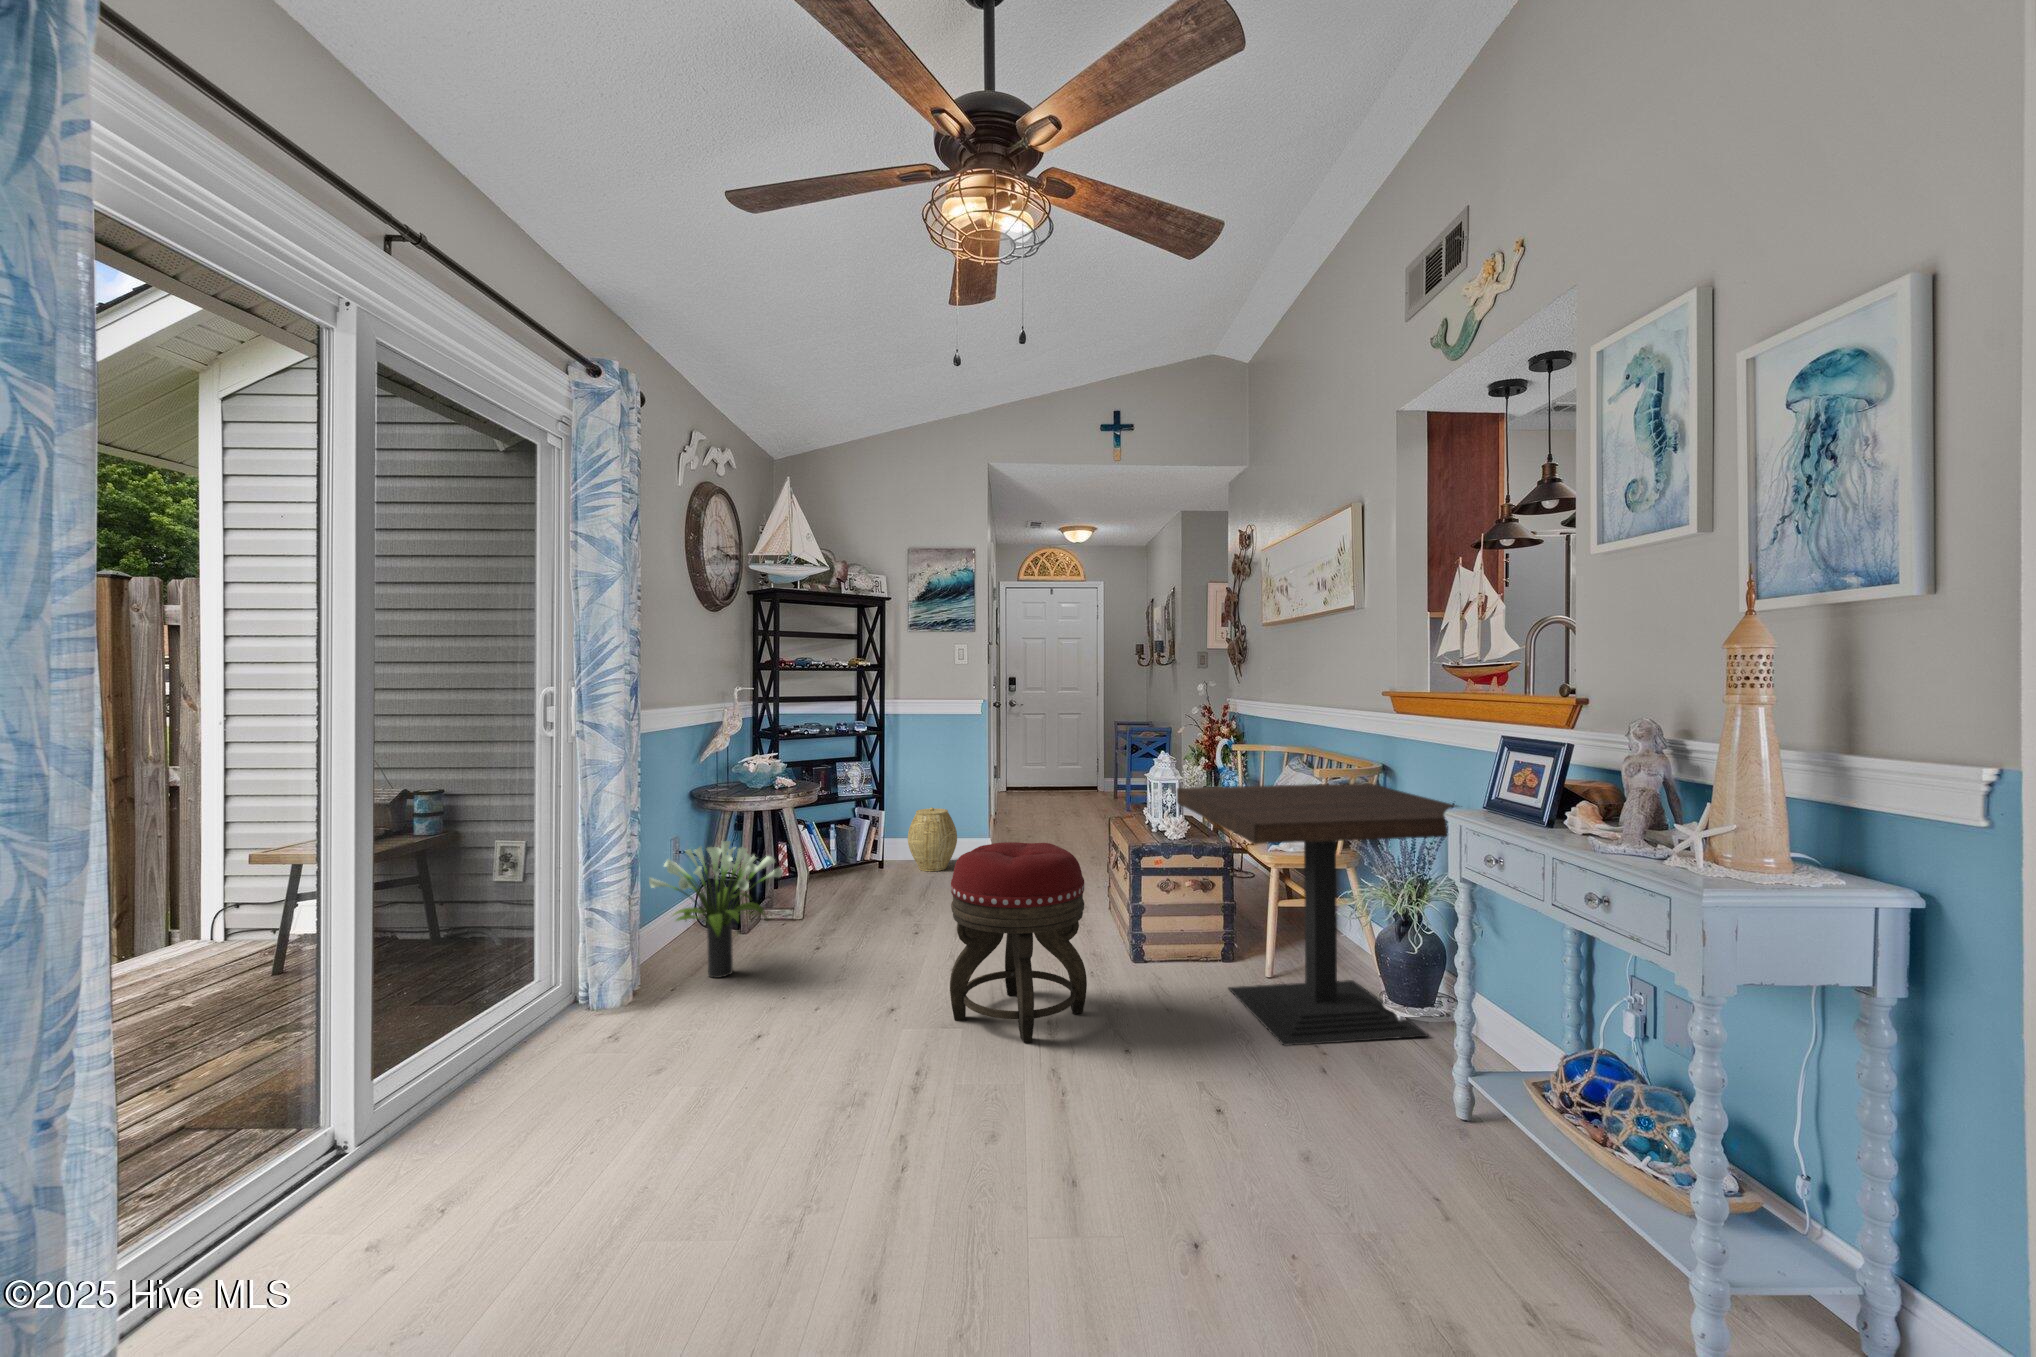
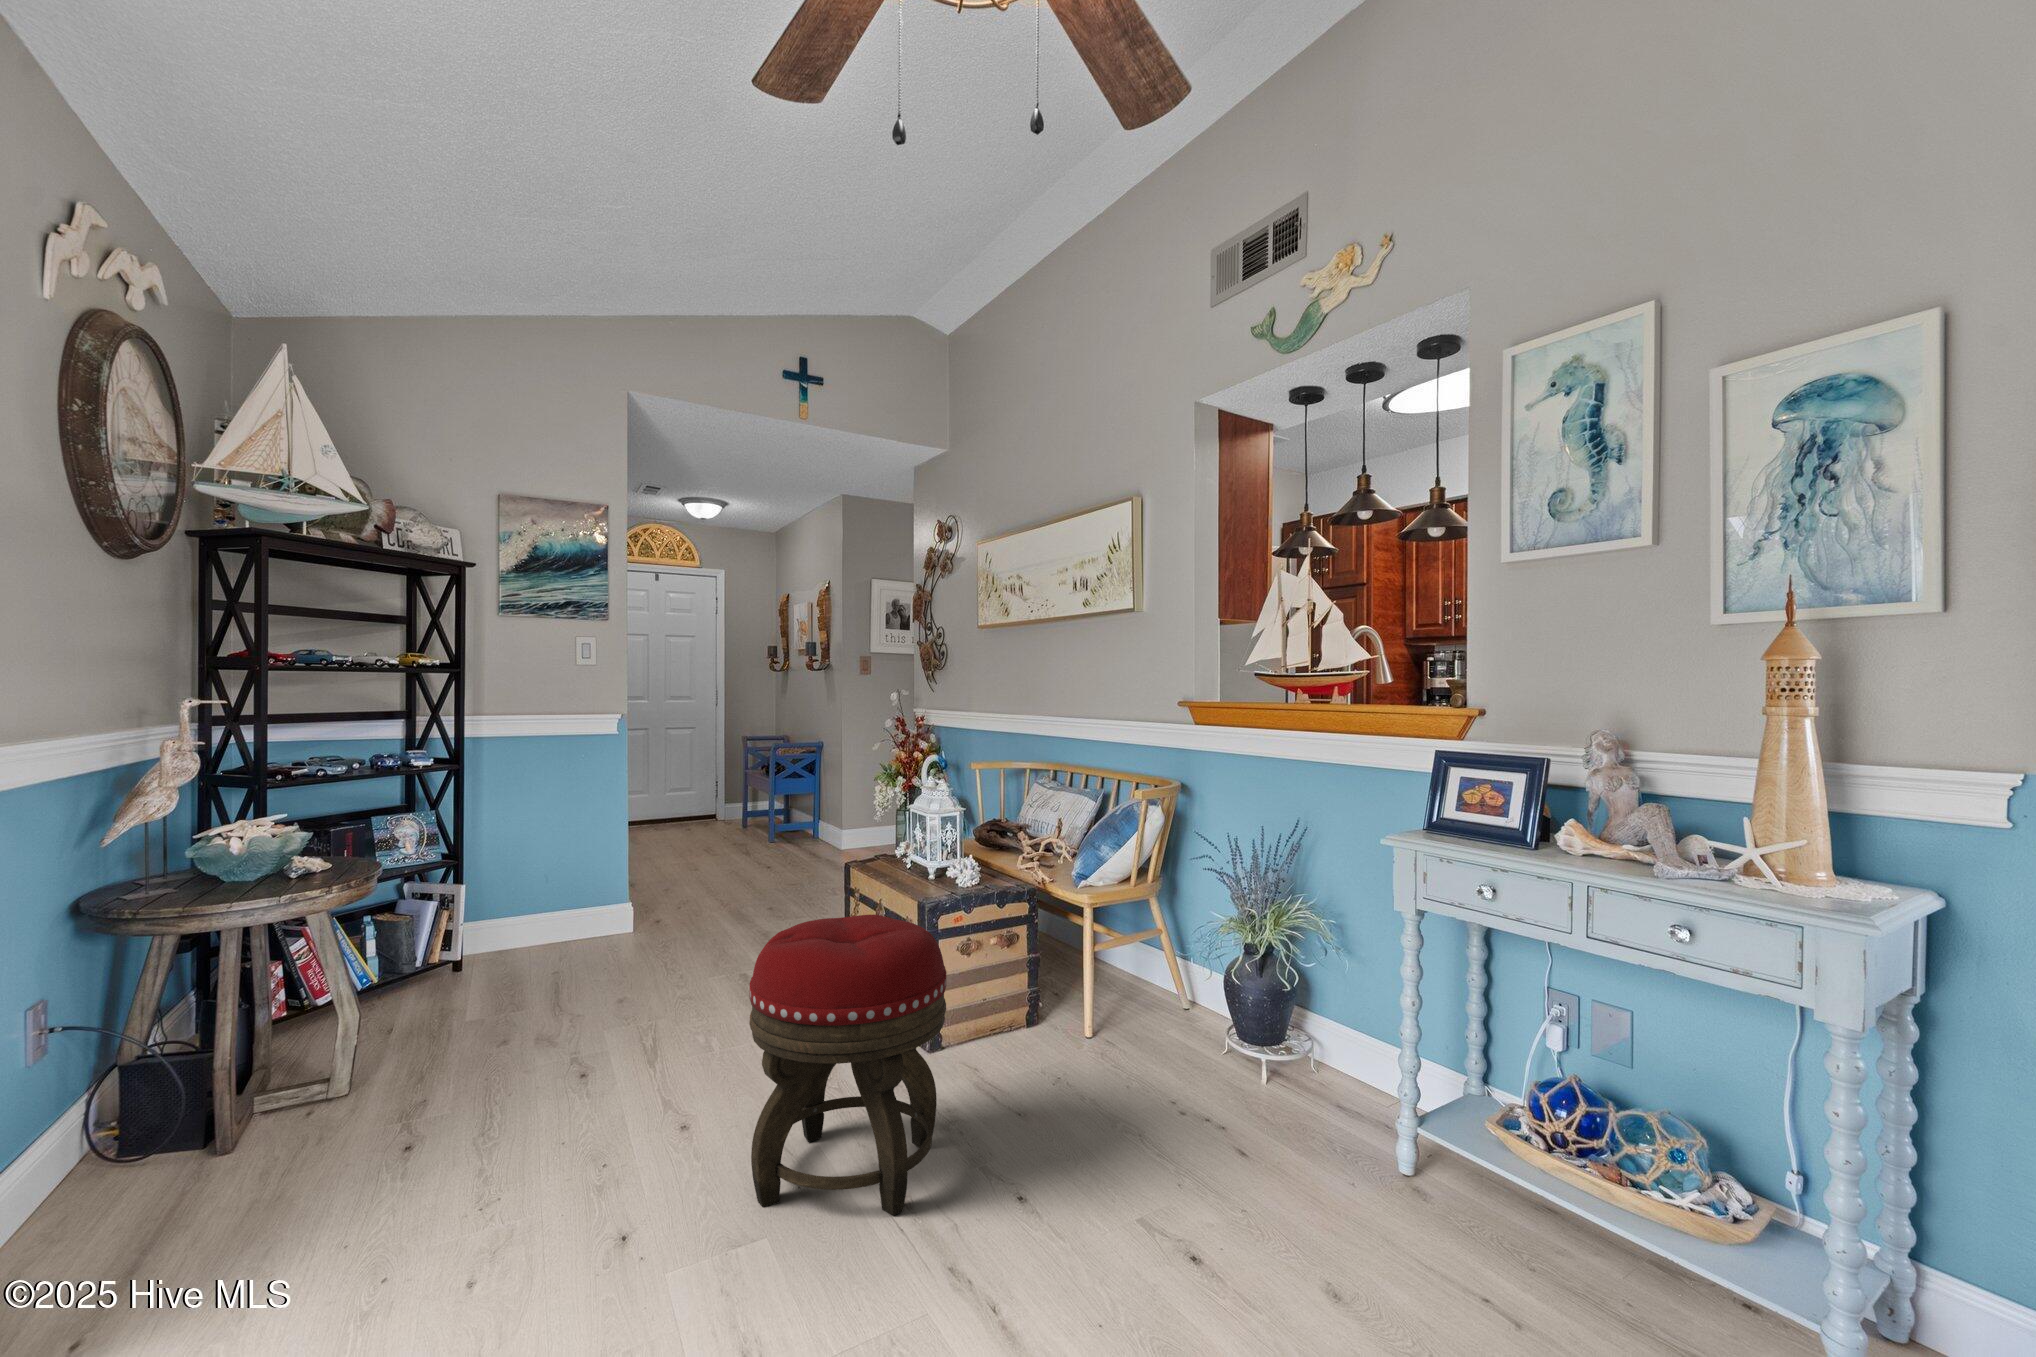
side table: present [1177,783,1458,1046] -> none [997,801,1370,1127]
woven basket: present [908,807,957,871] -> none [498,871,578,965]
potted plant: present [649,841,783,978] -> none [75,980,390,1246]

